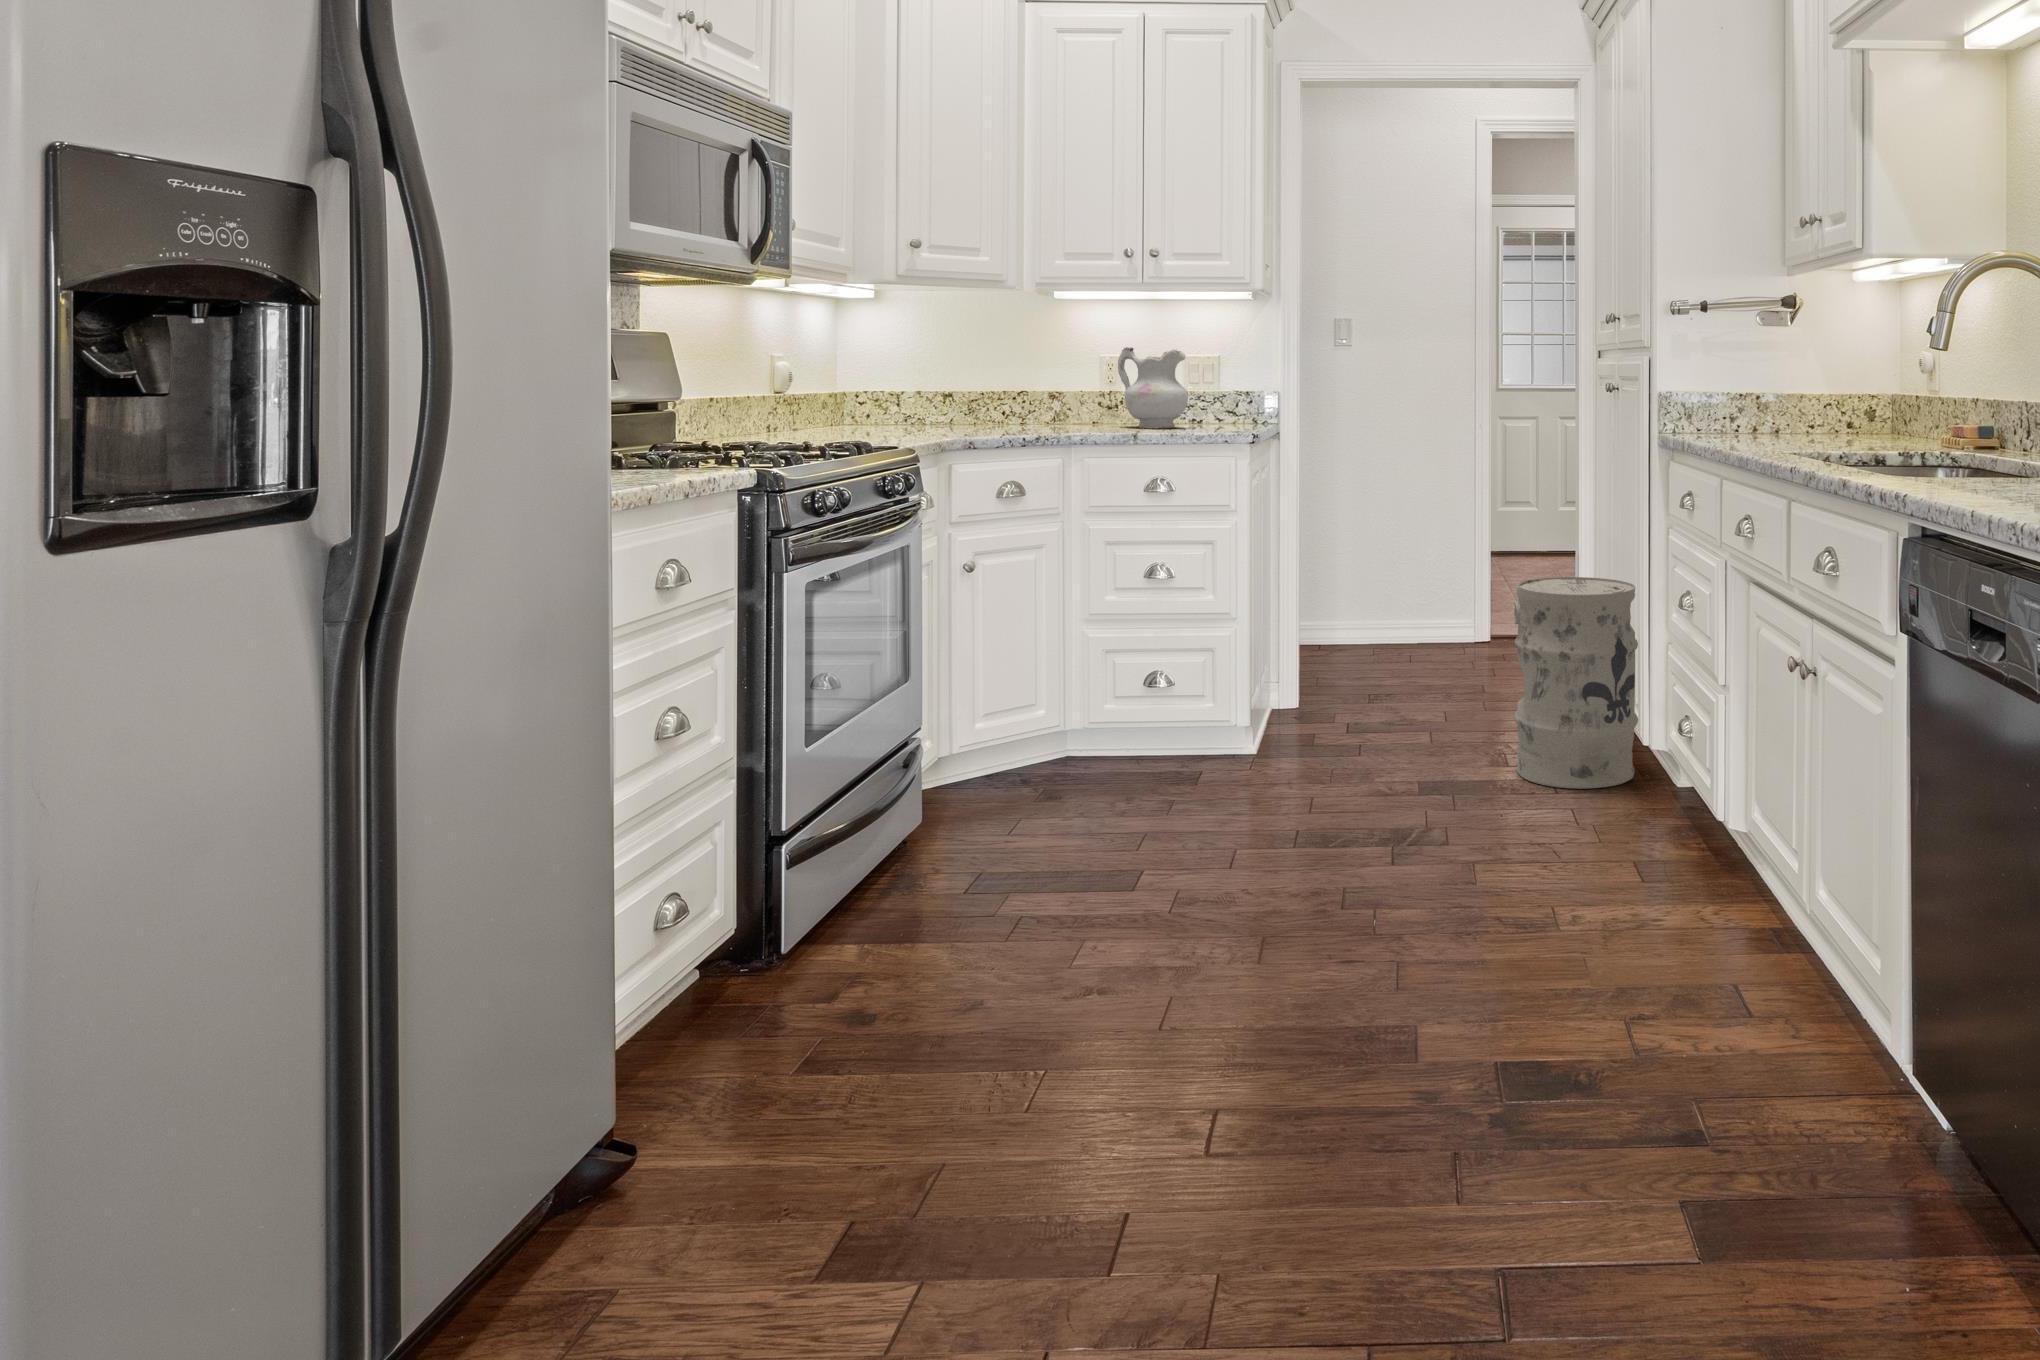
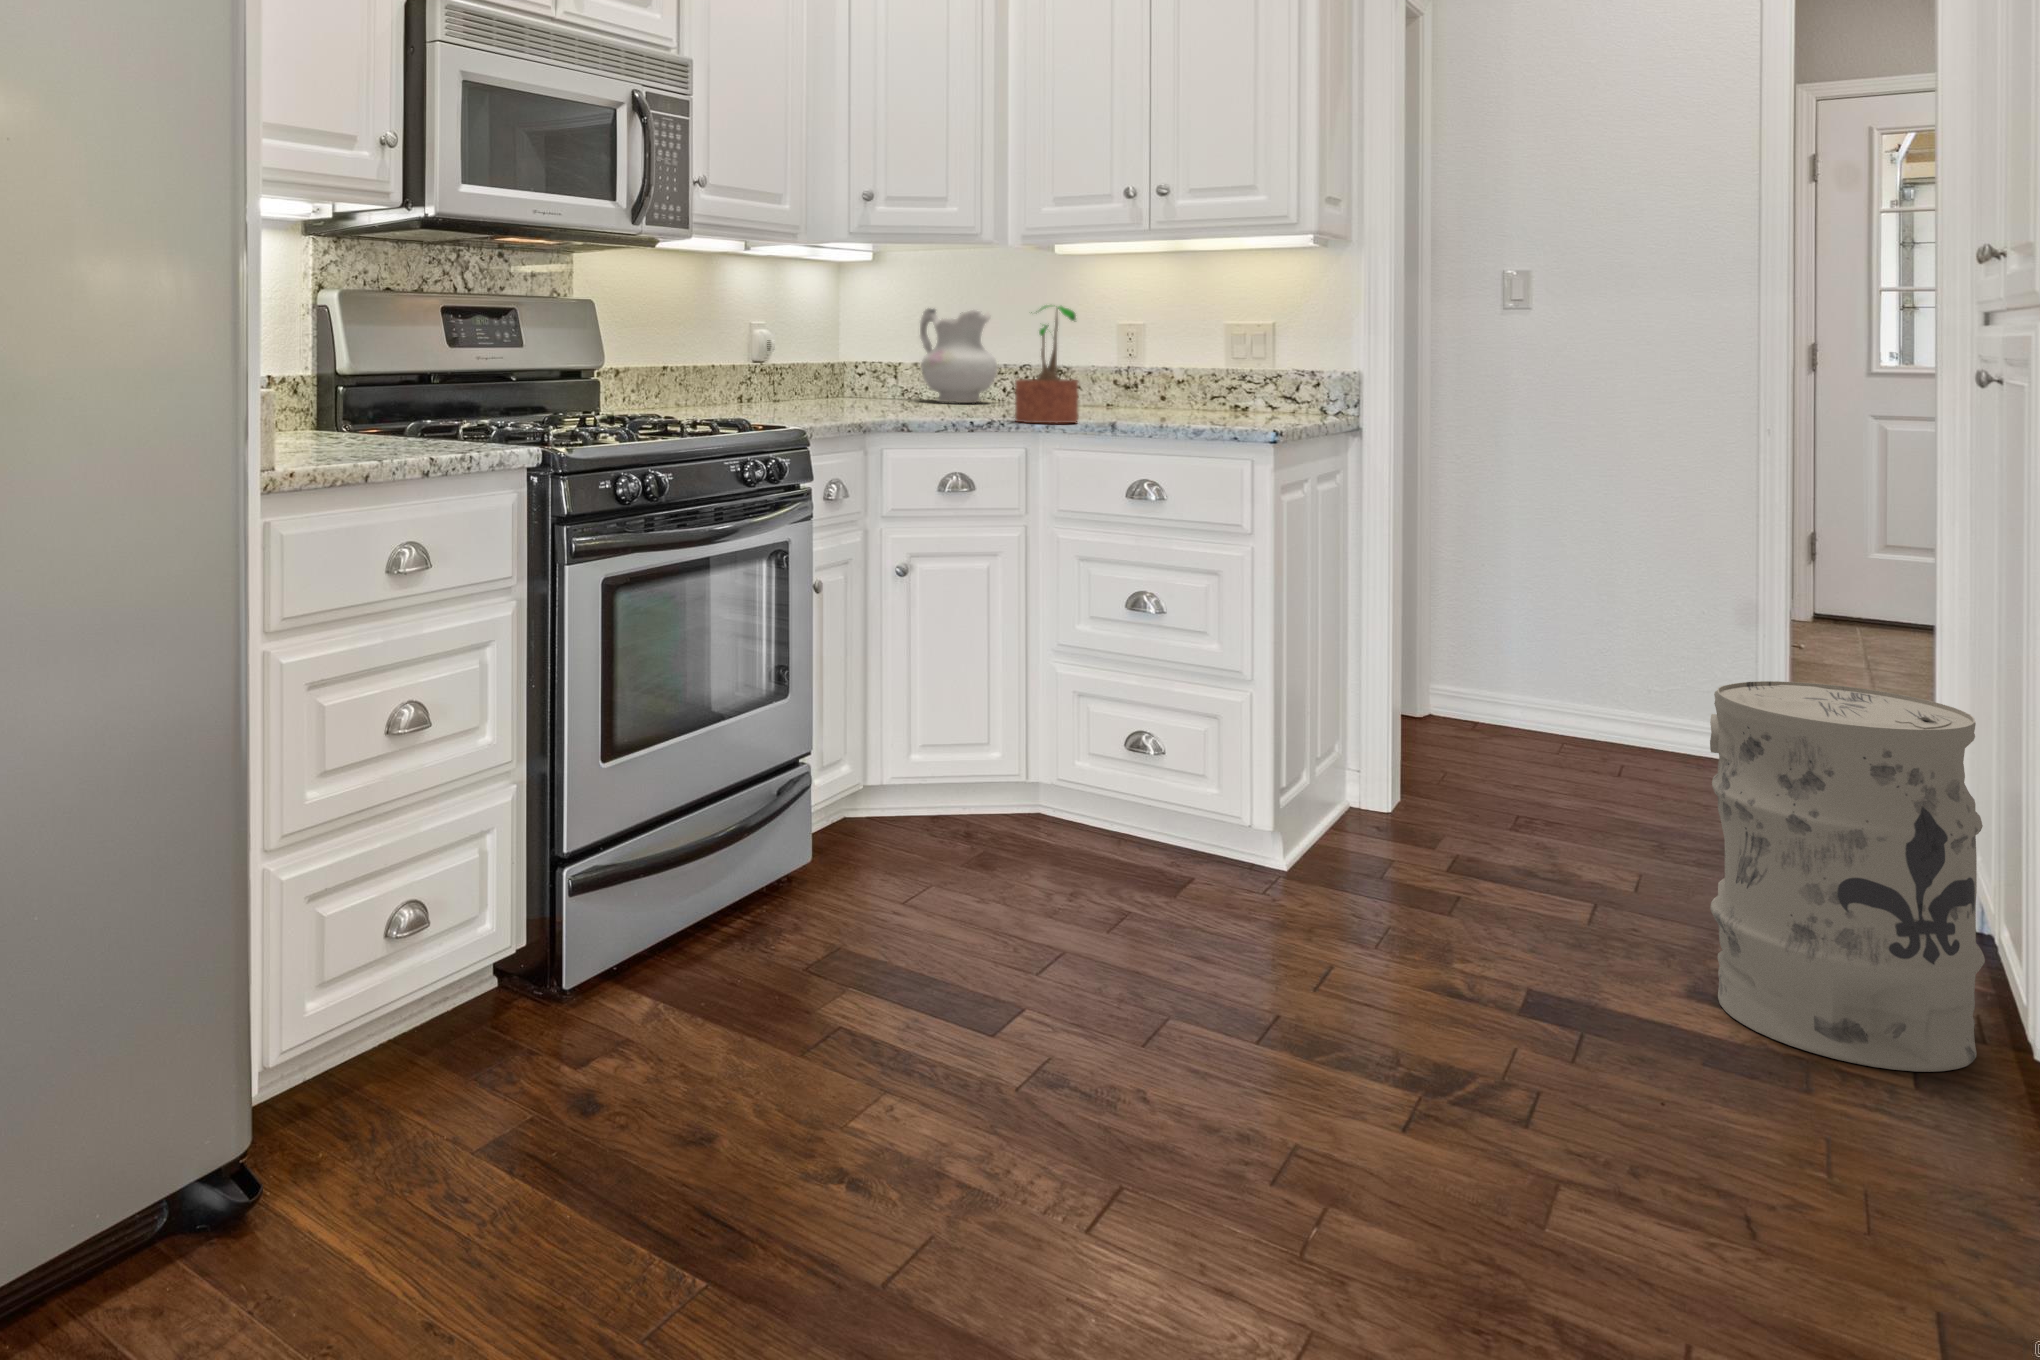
potted plant: none [1058,343,1109,438] -> present [1015,306,1078,423]
ceramic pitcher: present [1118,347,1188,428] -> present [920,308,997,403]

